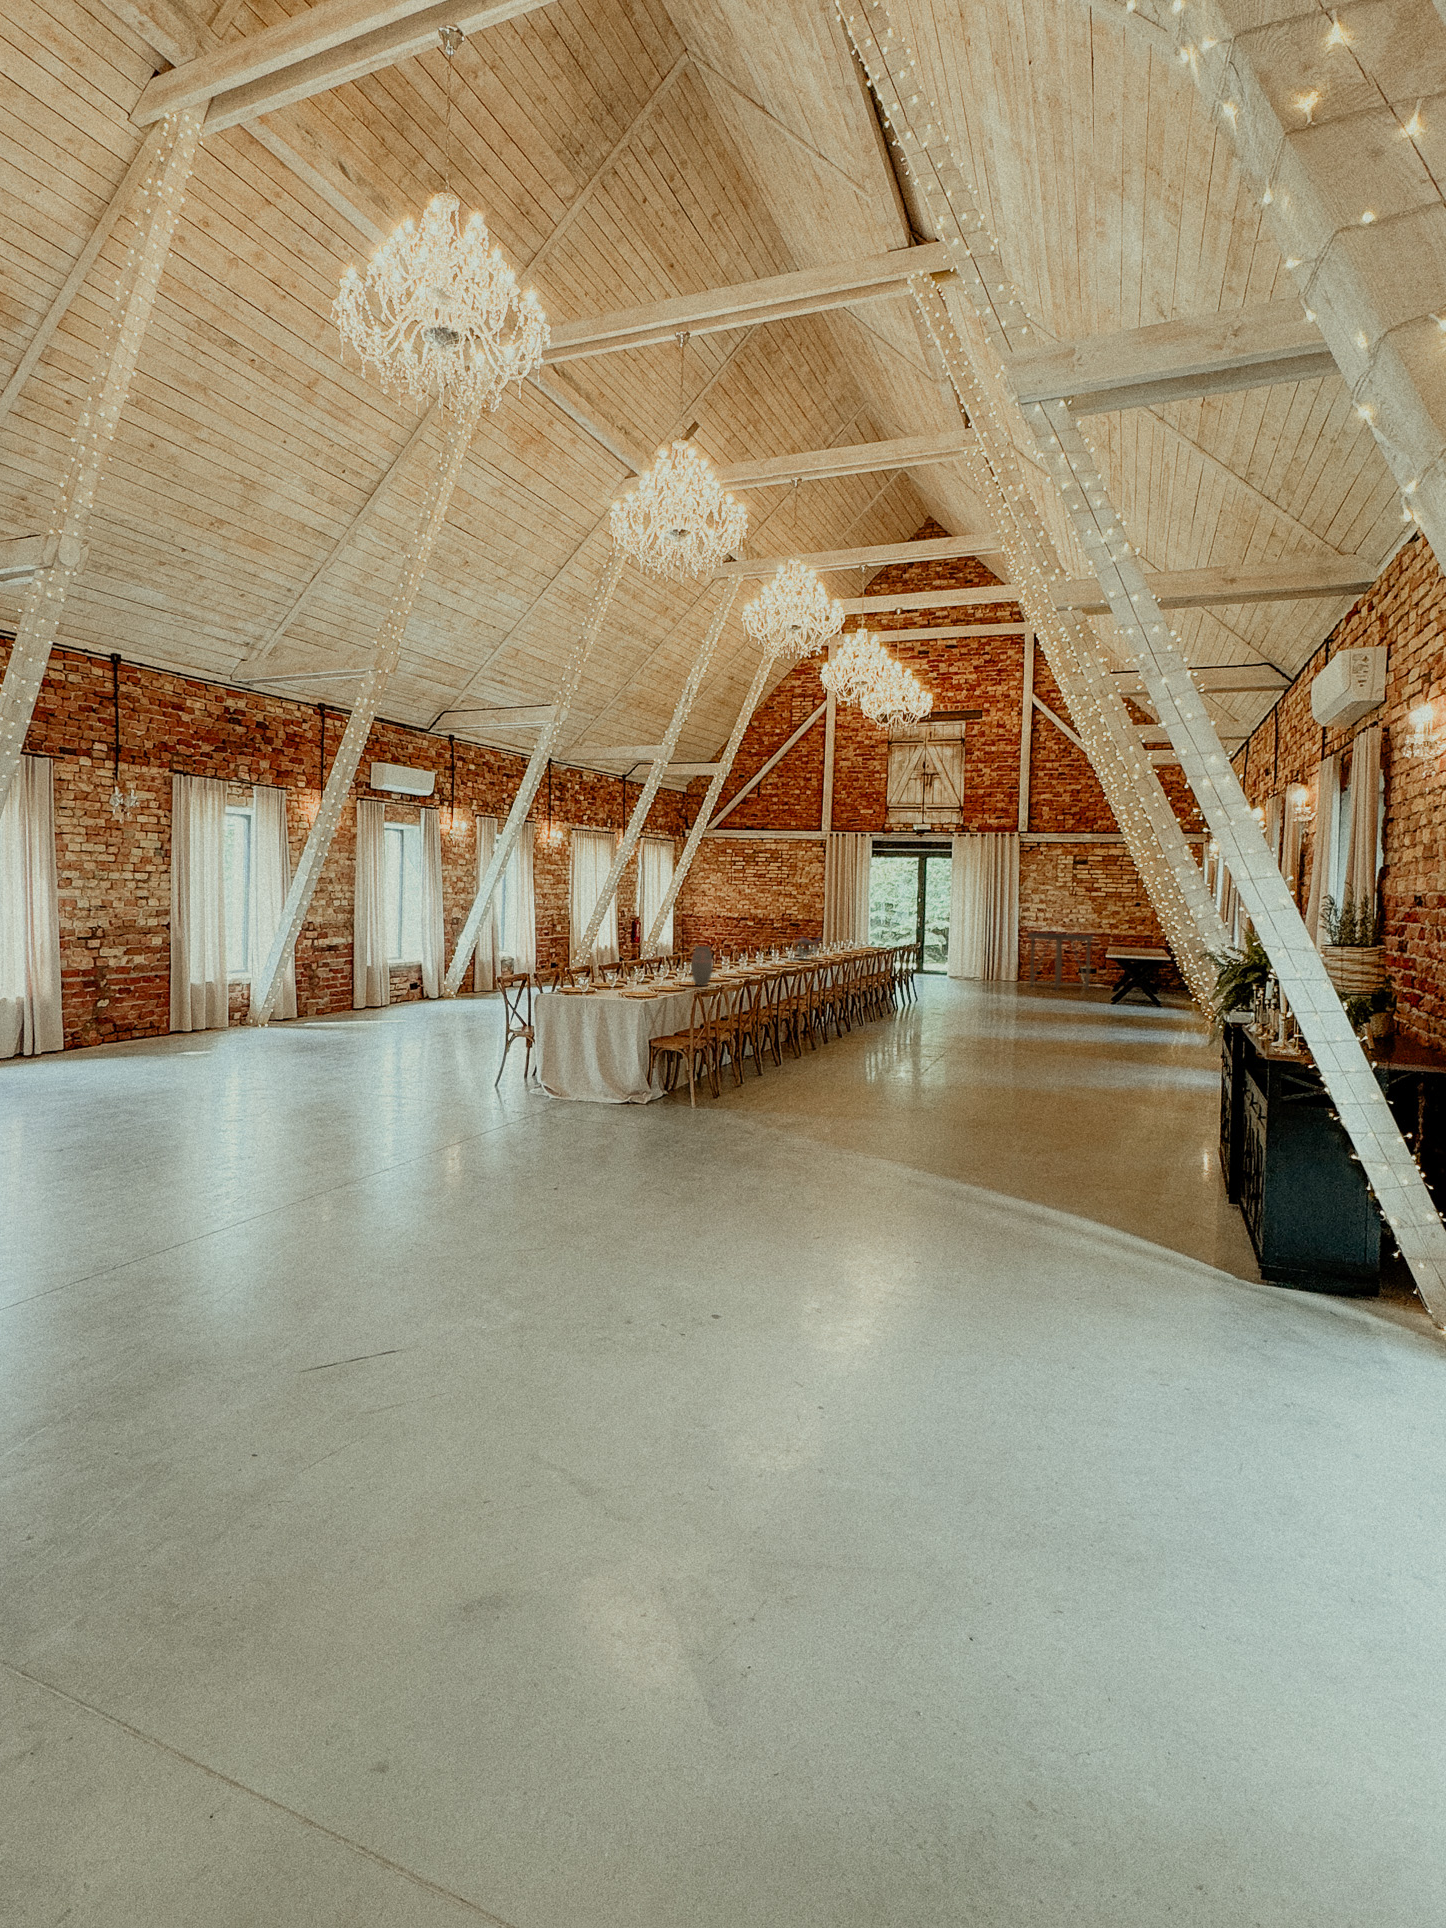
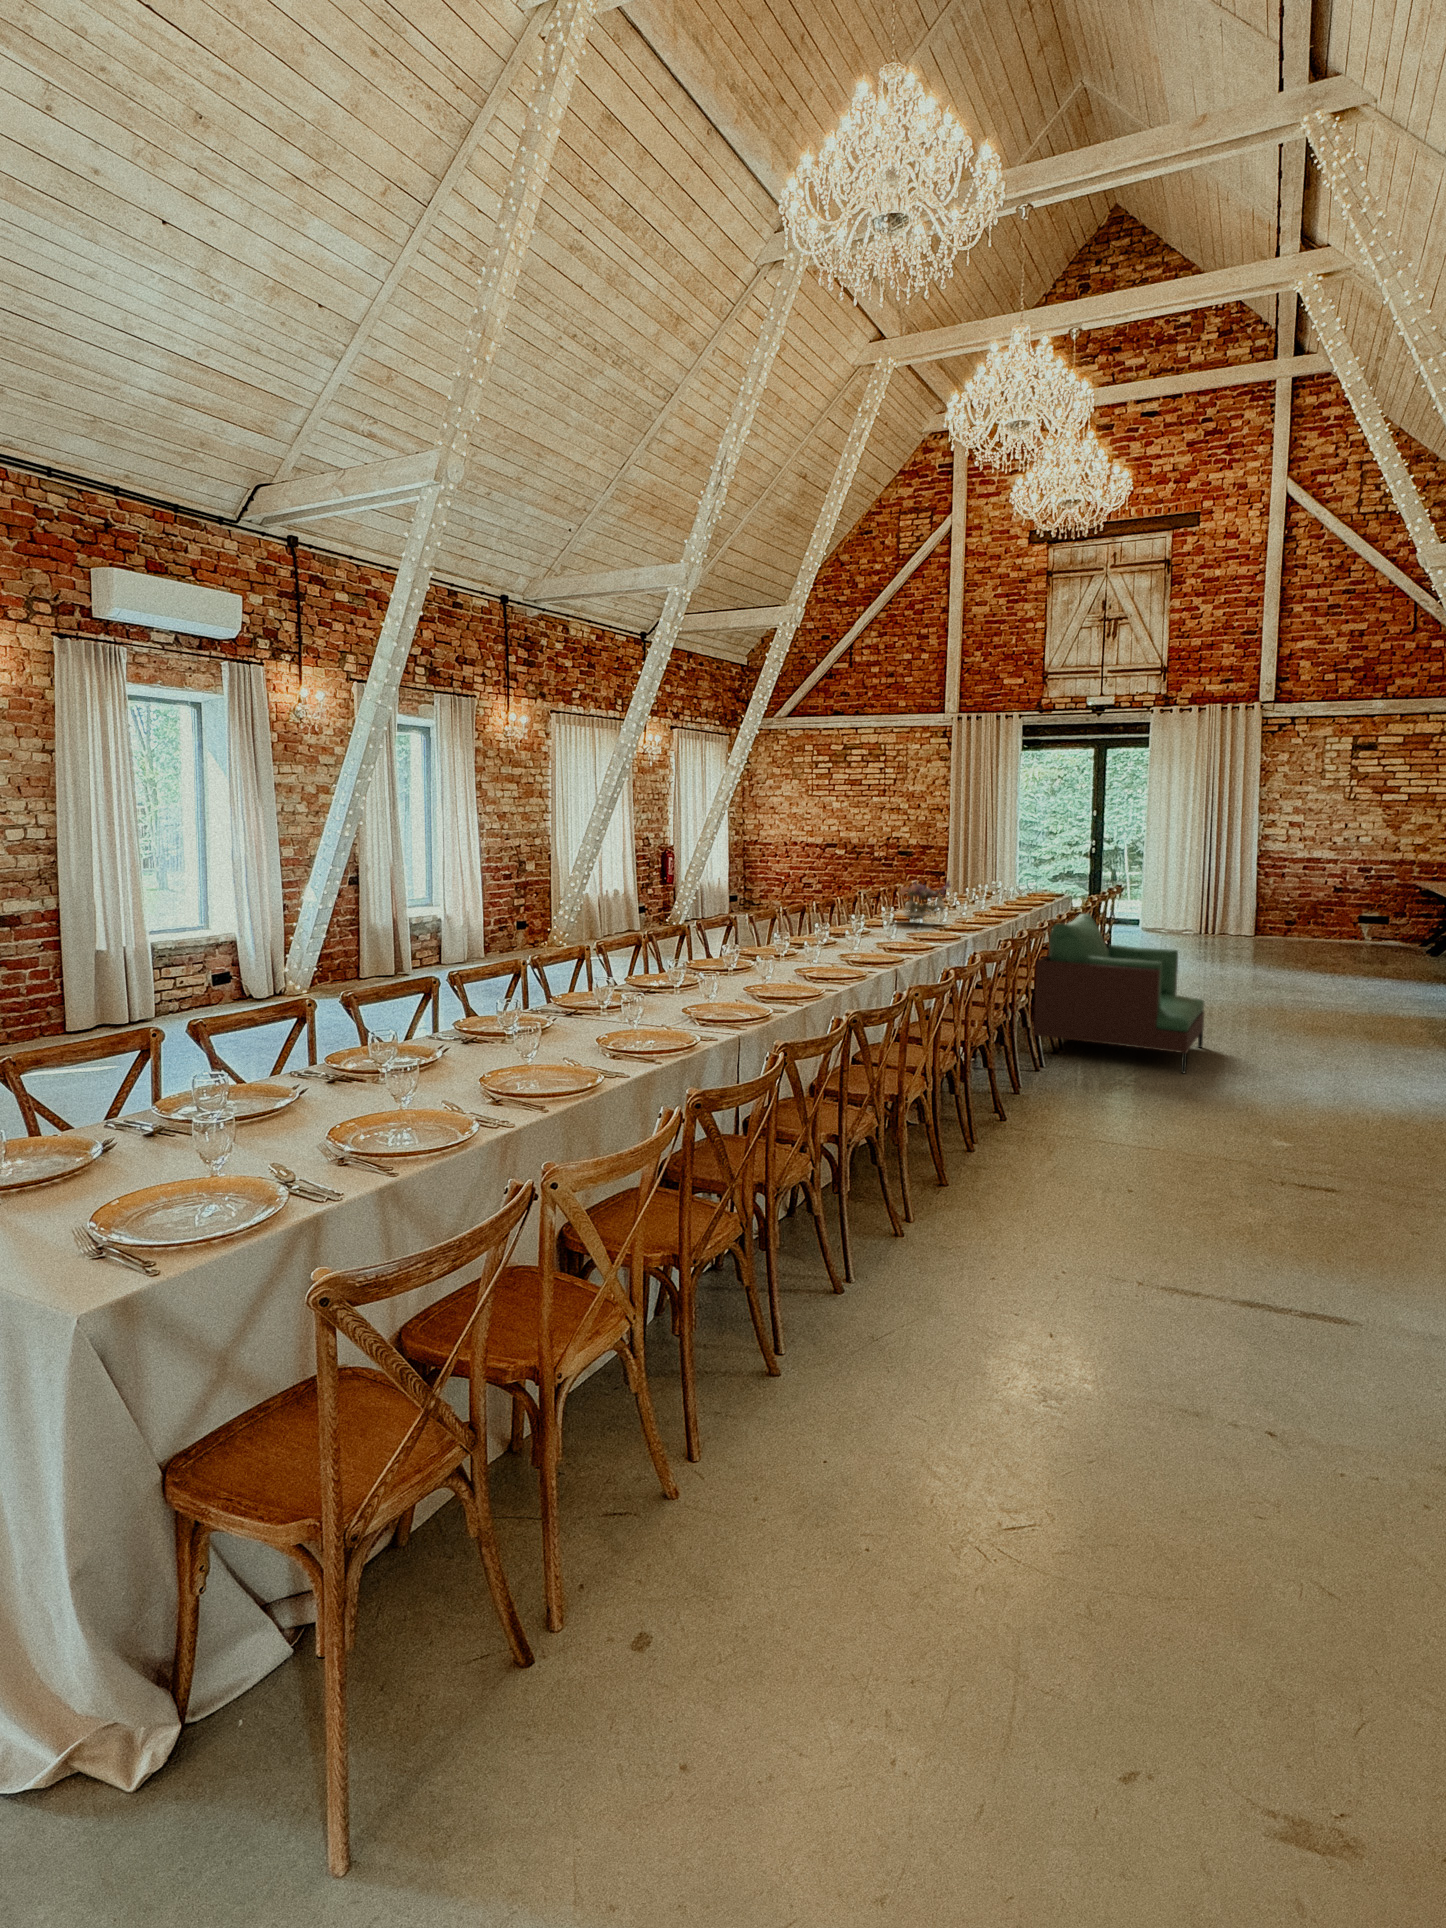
console table: present [1028,933,1093,990] -> none [1271,860,1386,951]
decorative vase: present [691,946,713,985] -> none [601,940,661,1053]
armchair: none [862,955,951,1032] -> present [1034,914,1204,1073]

